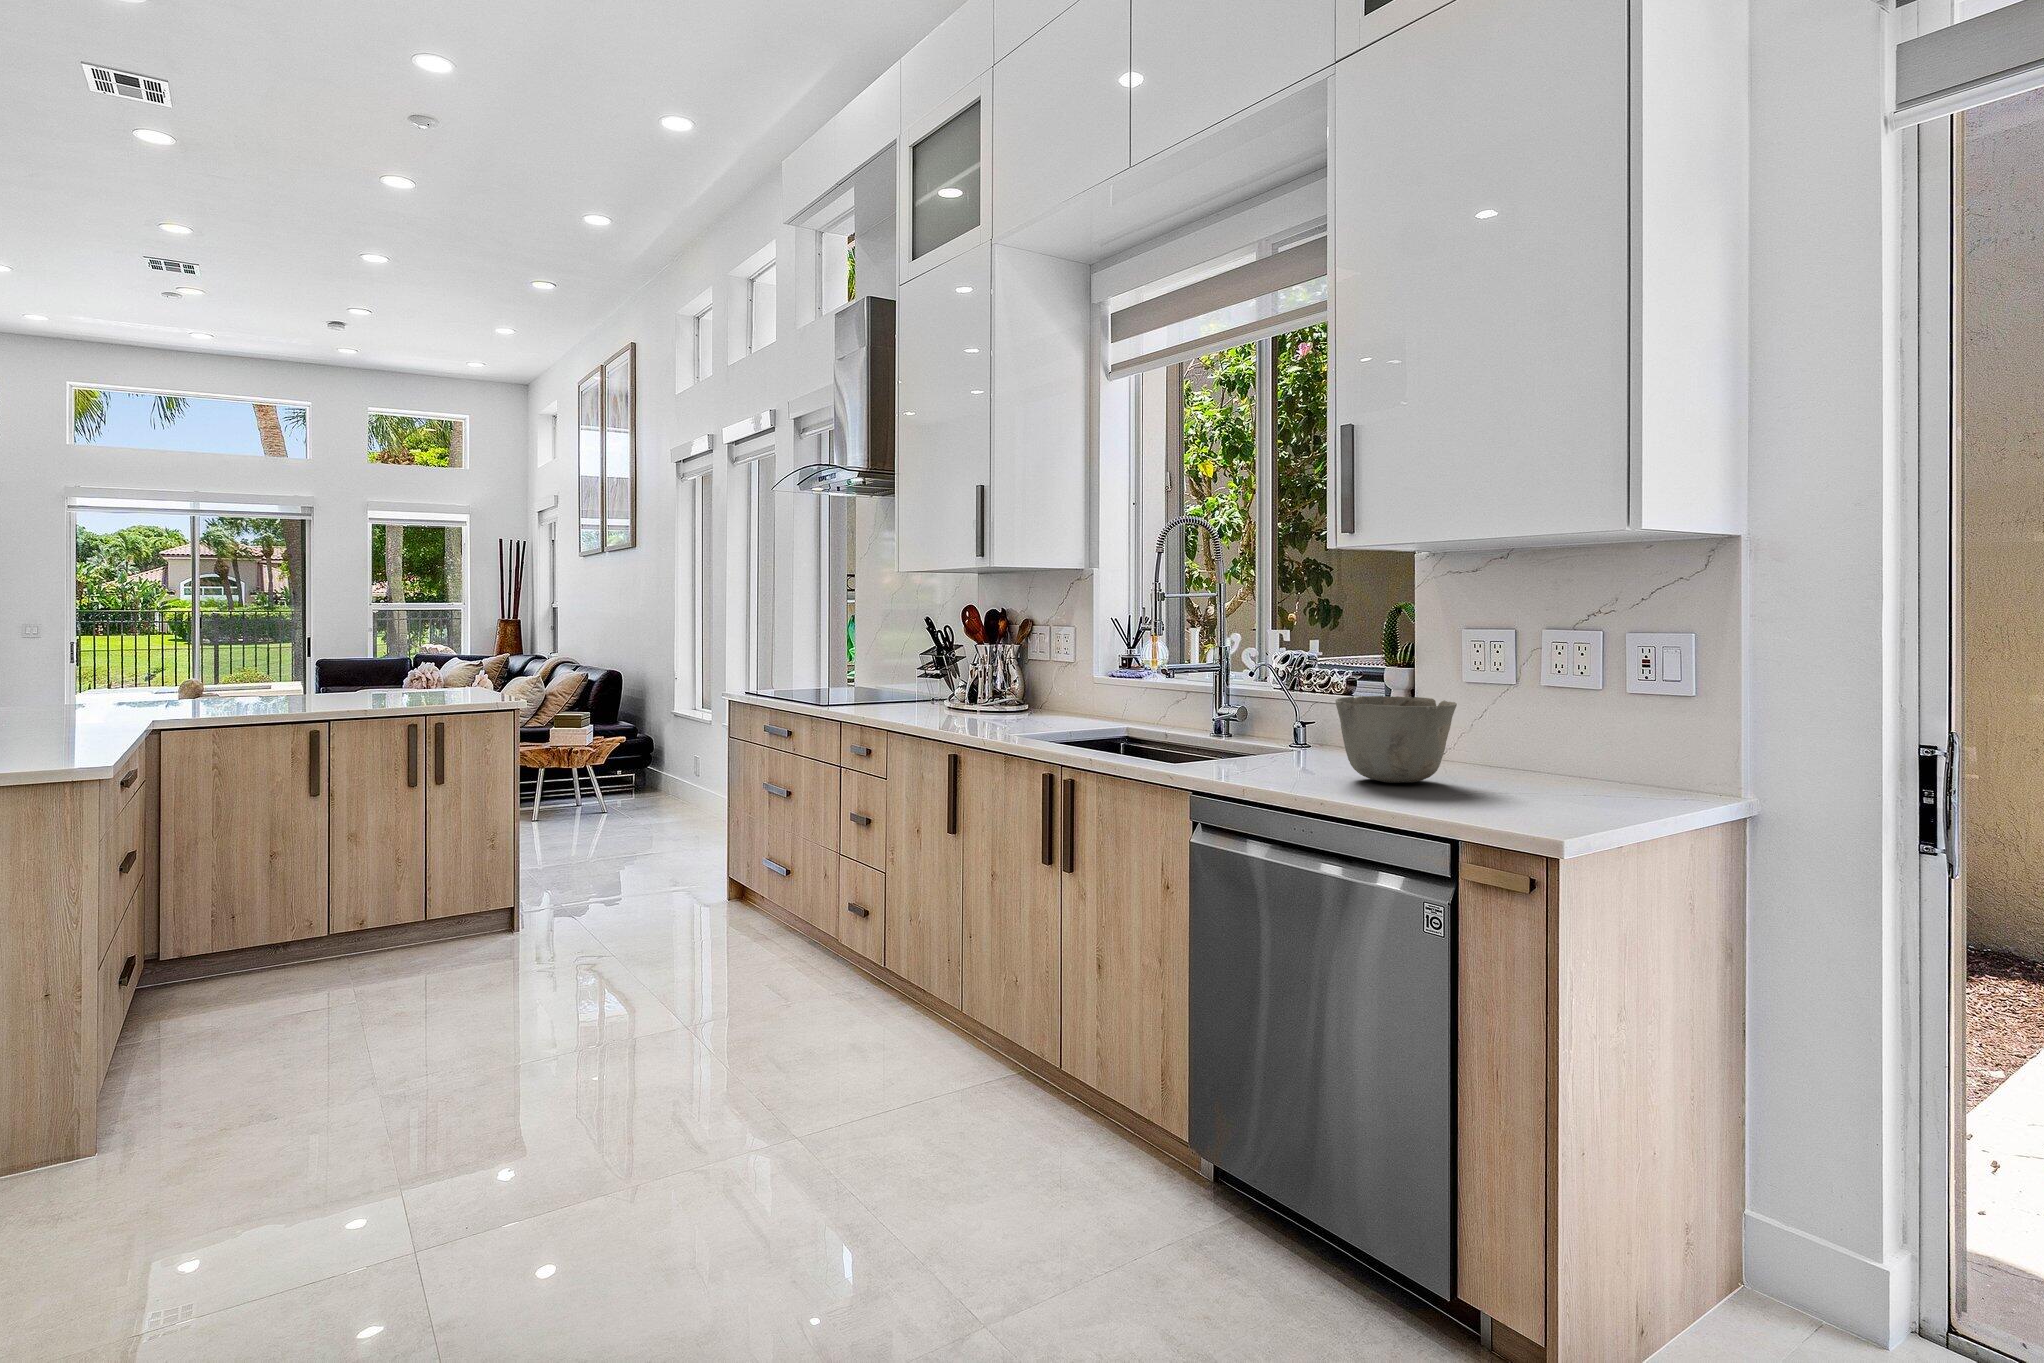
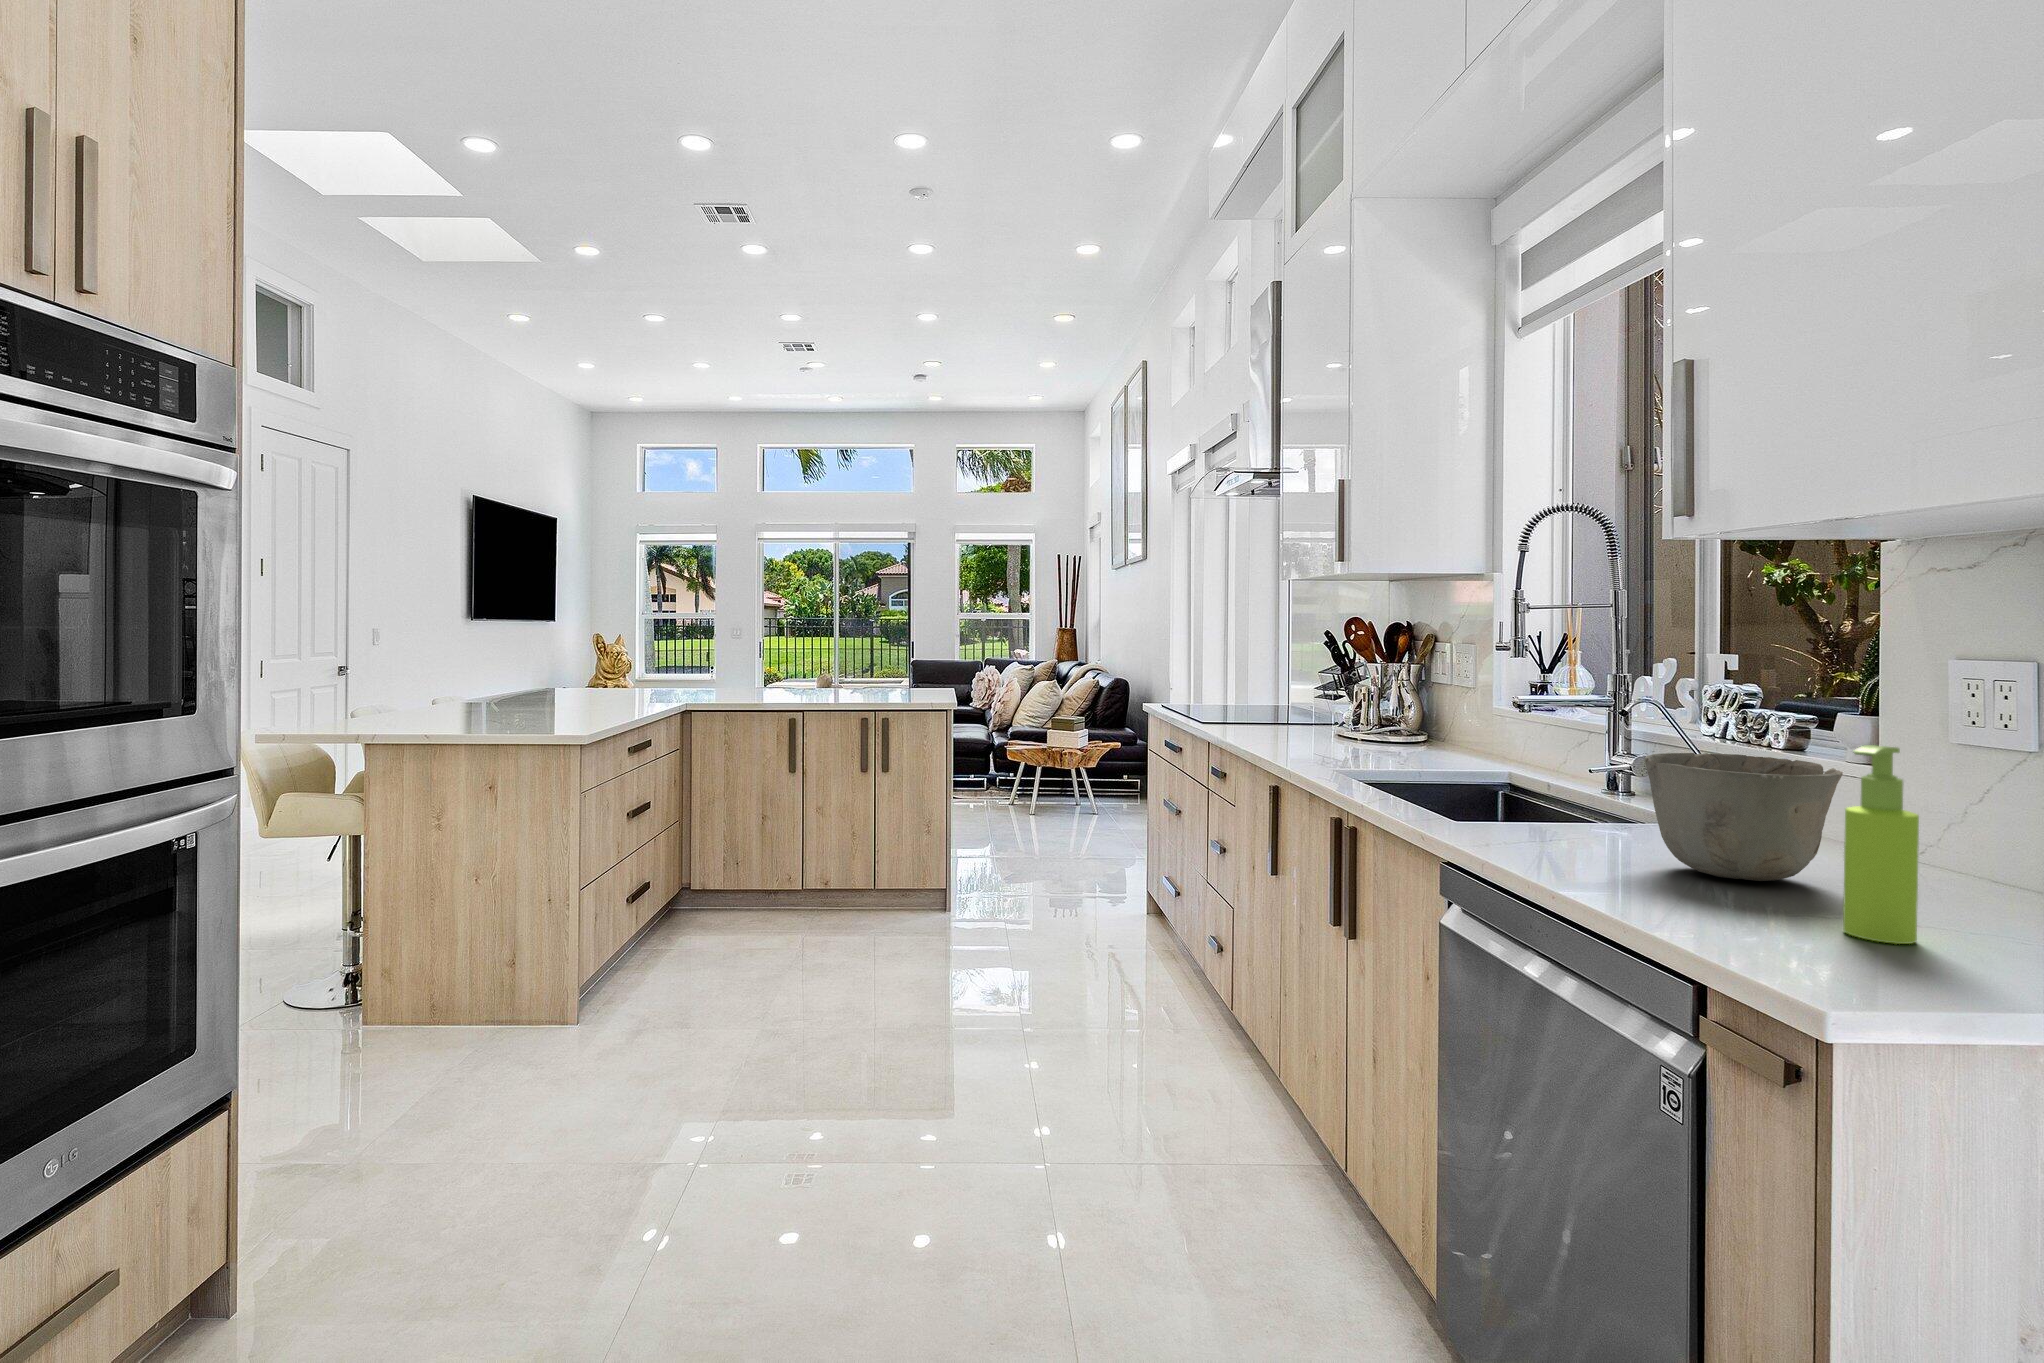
soap dispenser: none [1503,680,1545,808] -> present [1843,745,1919,944]

